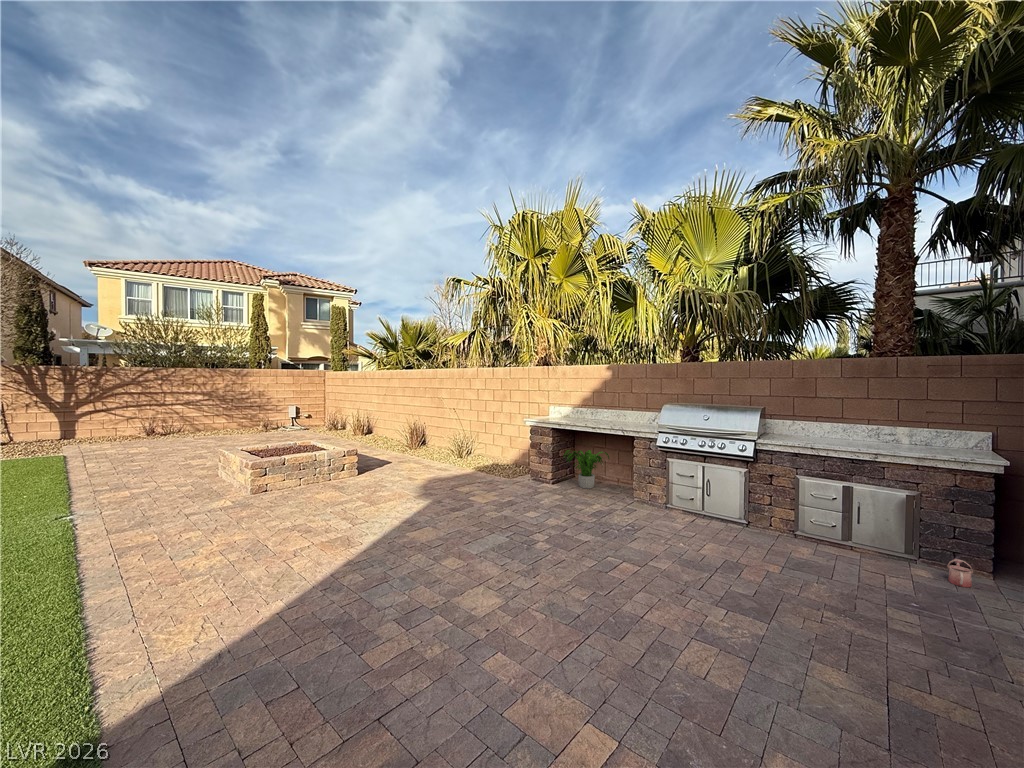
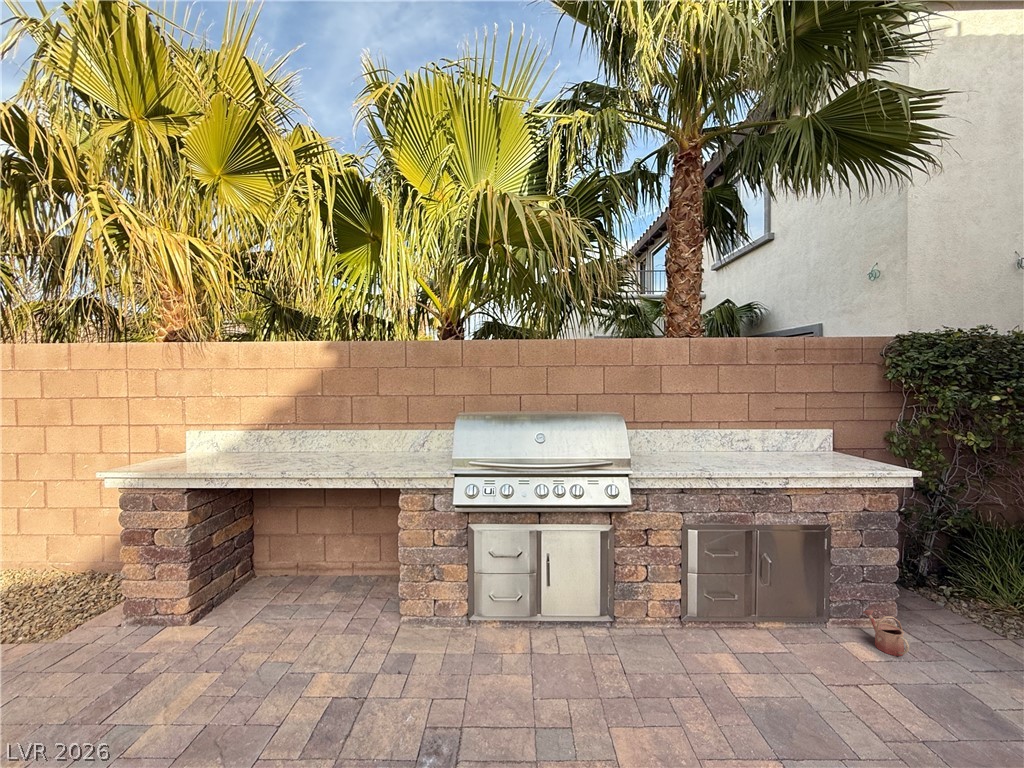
potted plant: present [563,450,609,488] -> none [222,518,336,610]

